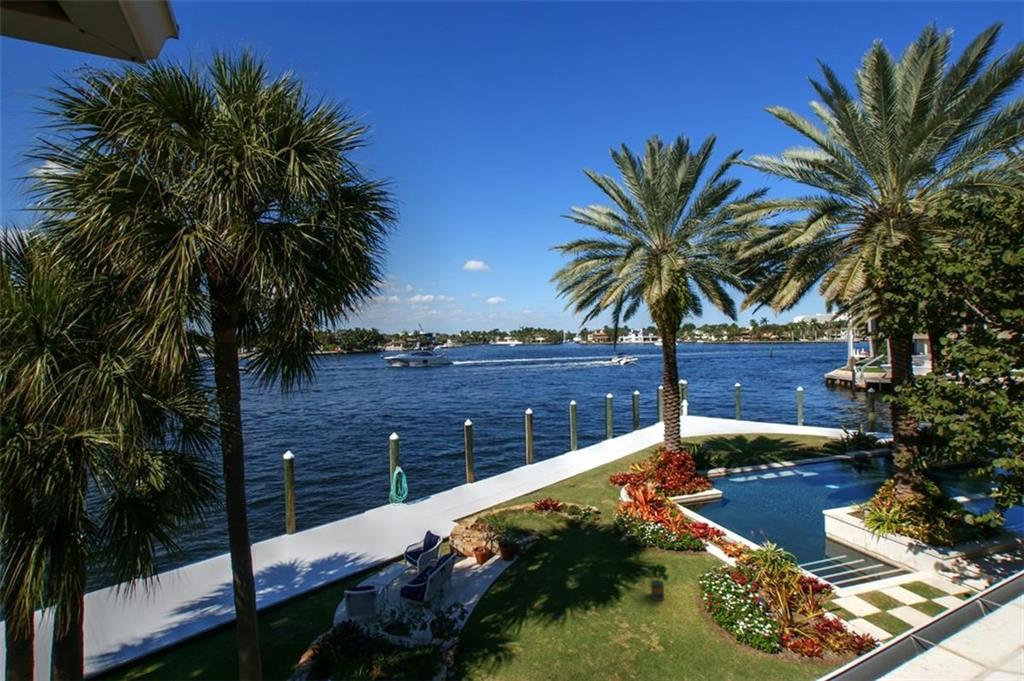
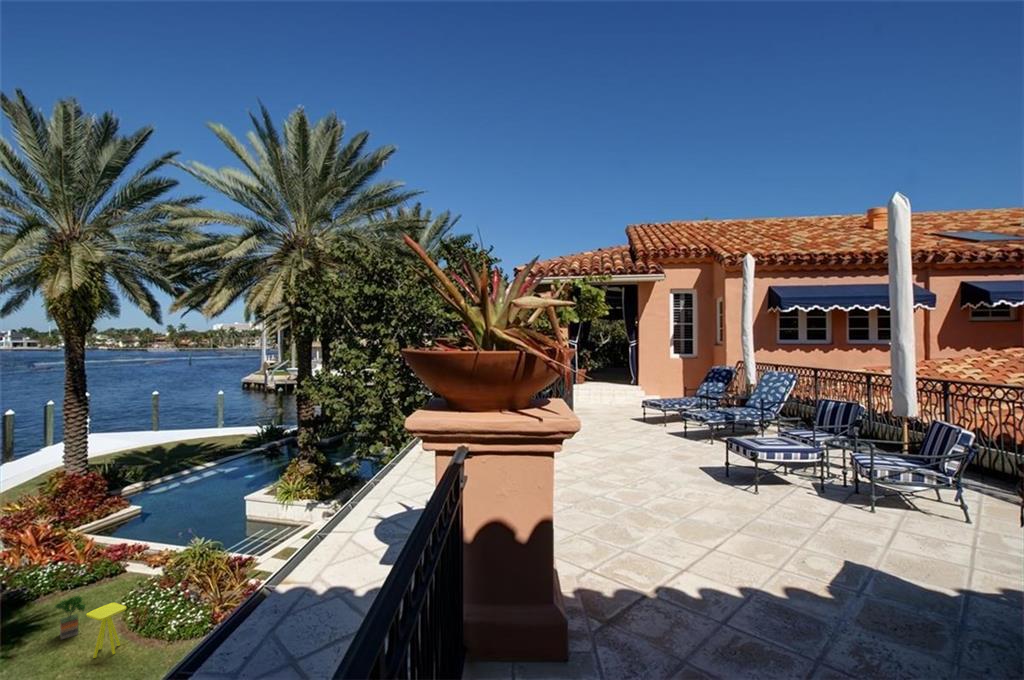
side table: none [666,585,697,637] -> present [86,603,127,658]

